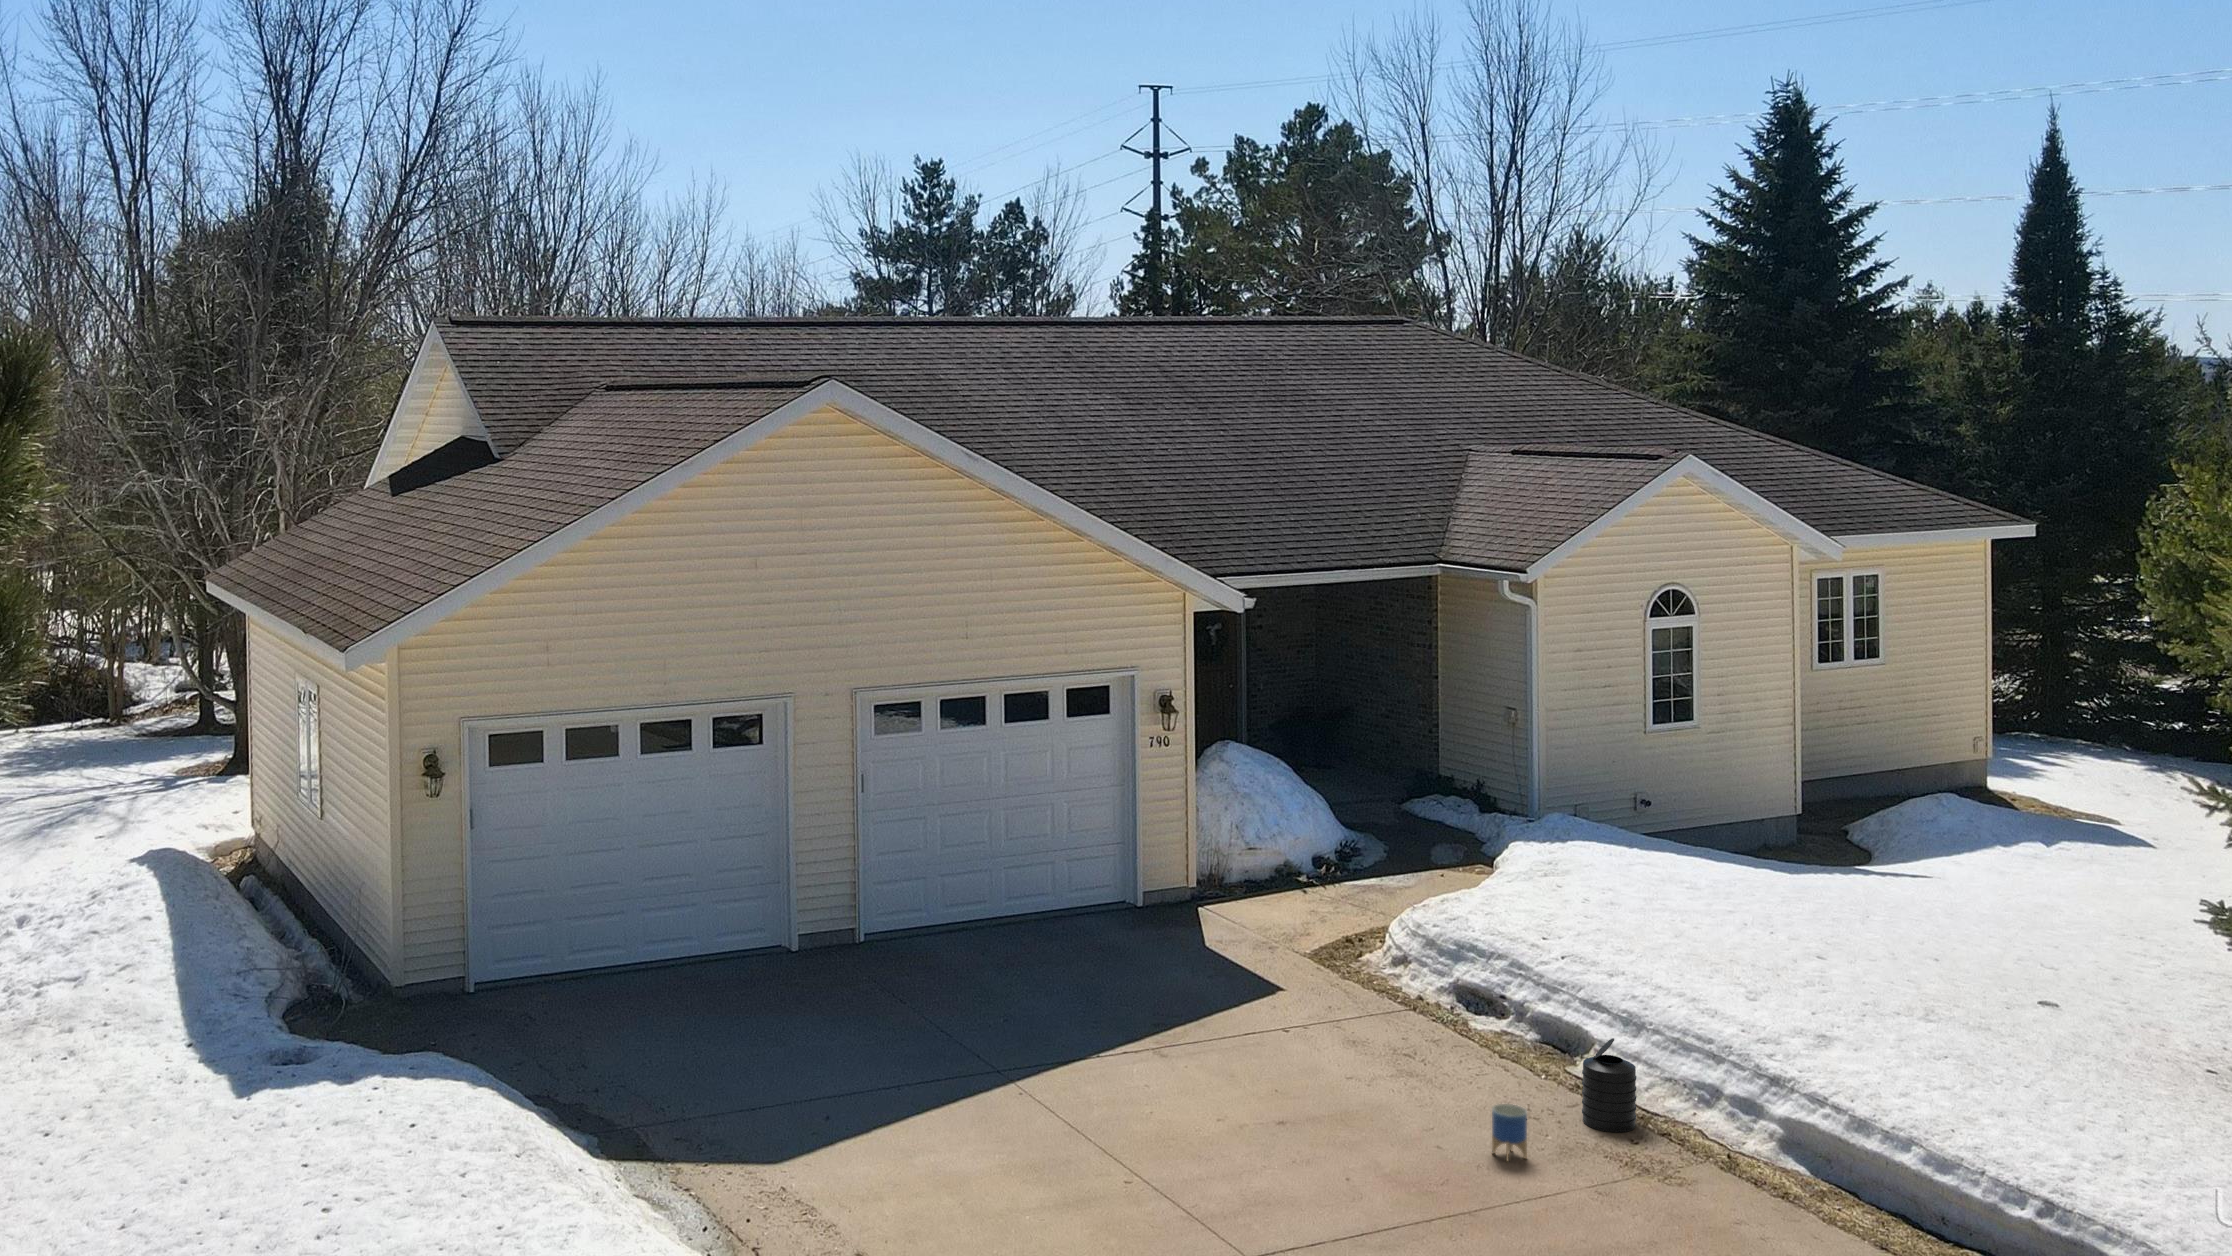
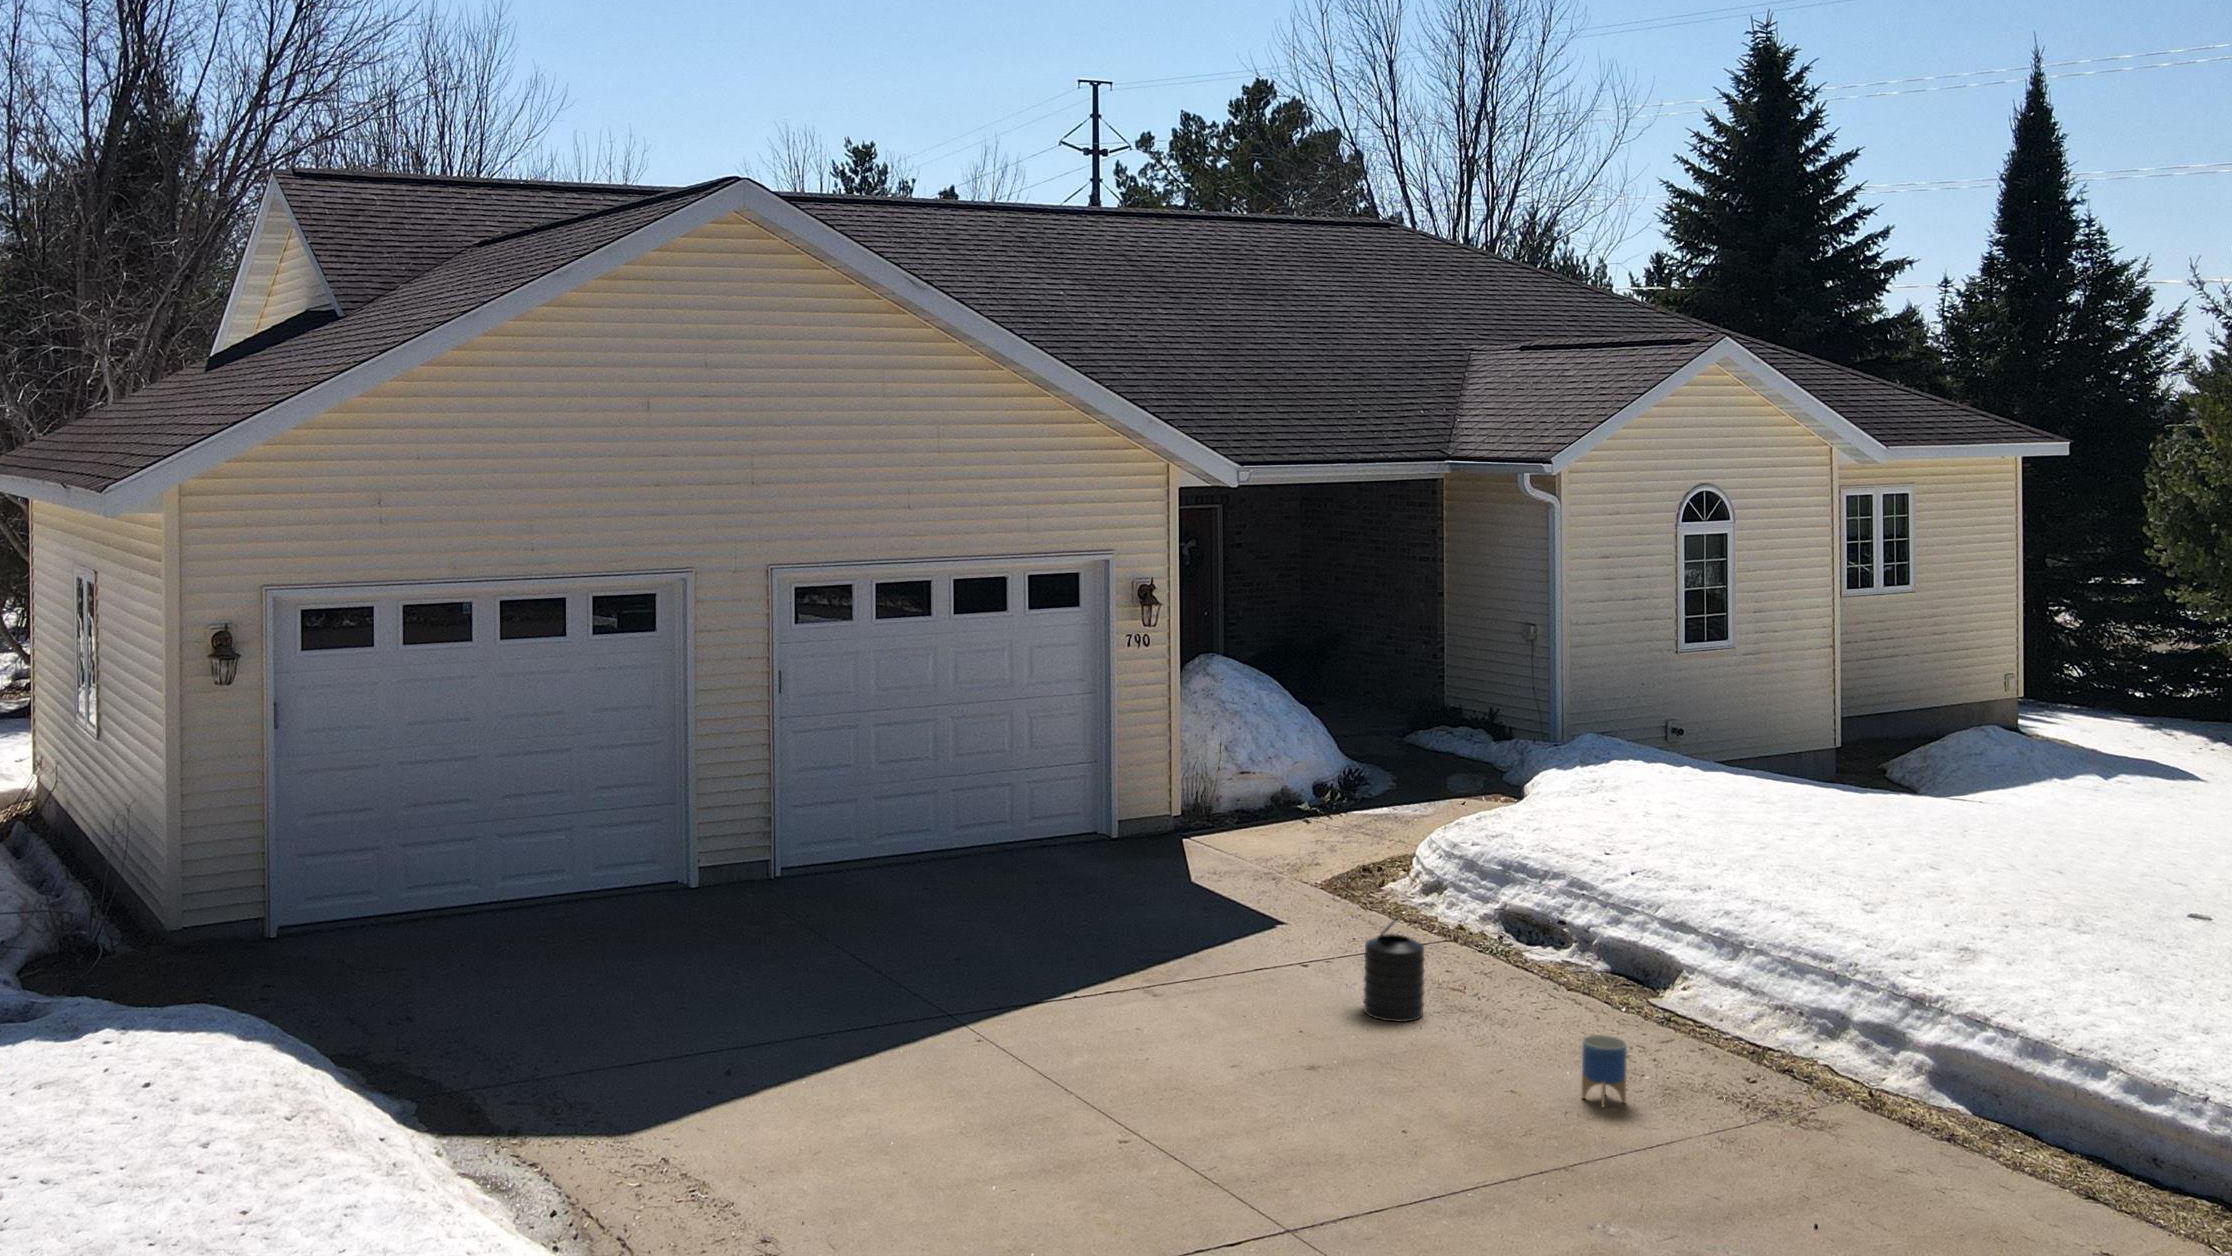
trash can: present [1582,1038,1636,1132] -> present [1364,916,1425,1022]

